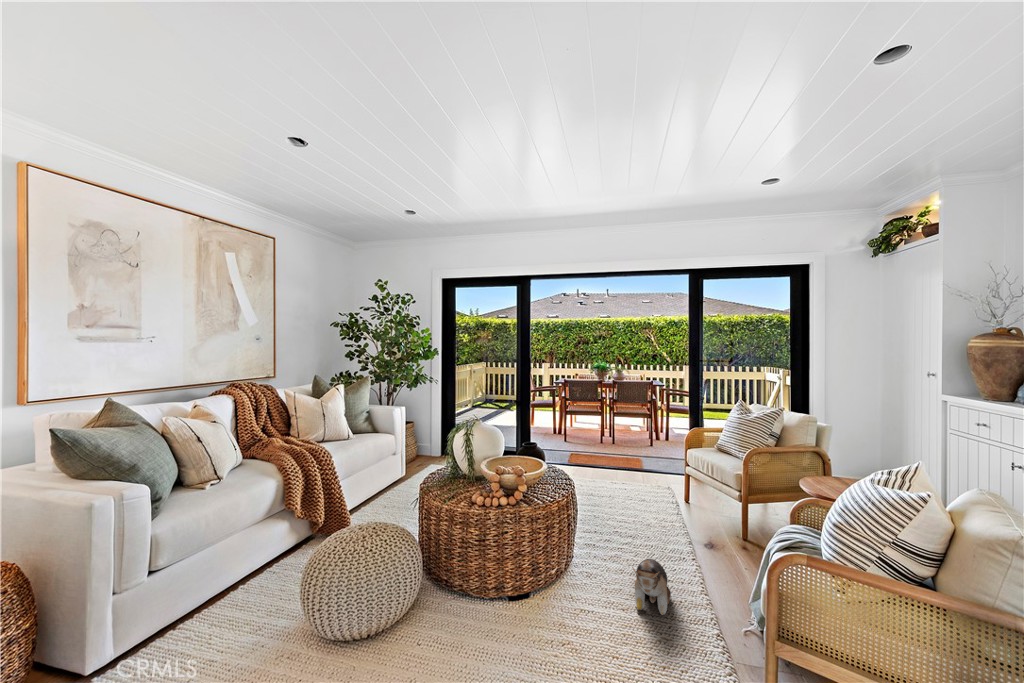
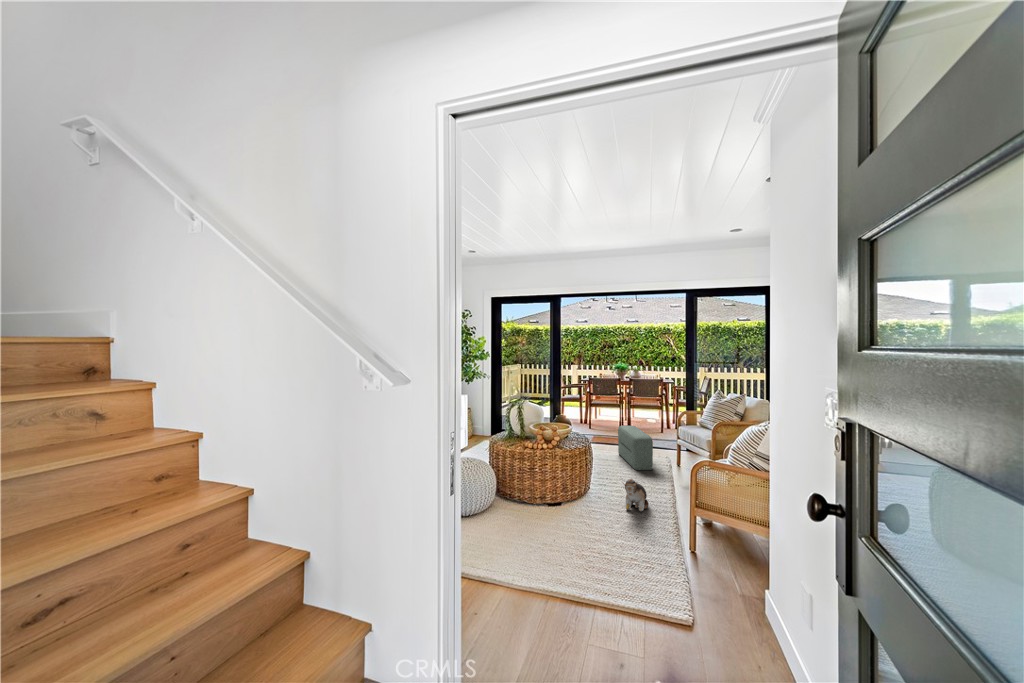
pouf: none [601,439,651,505] -> present [618,426,653,470]

